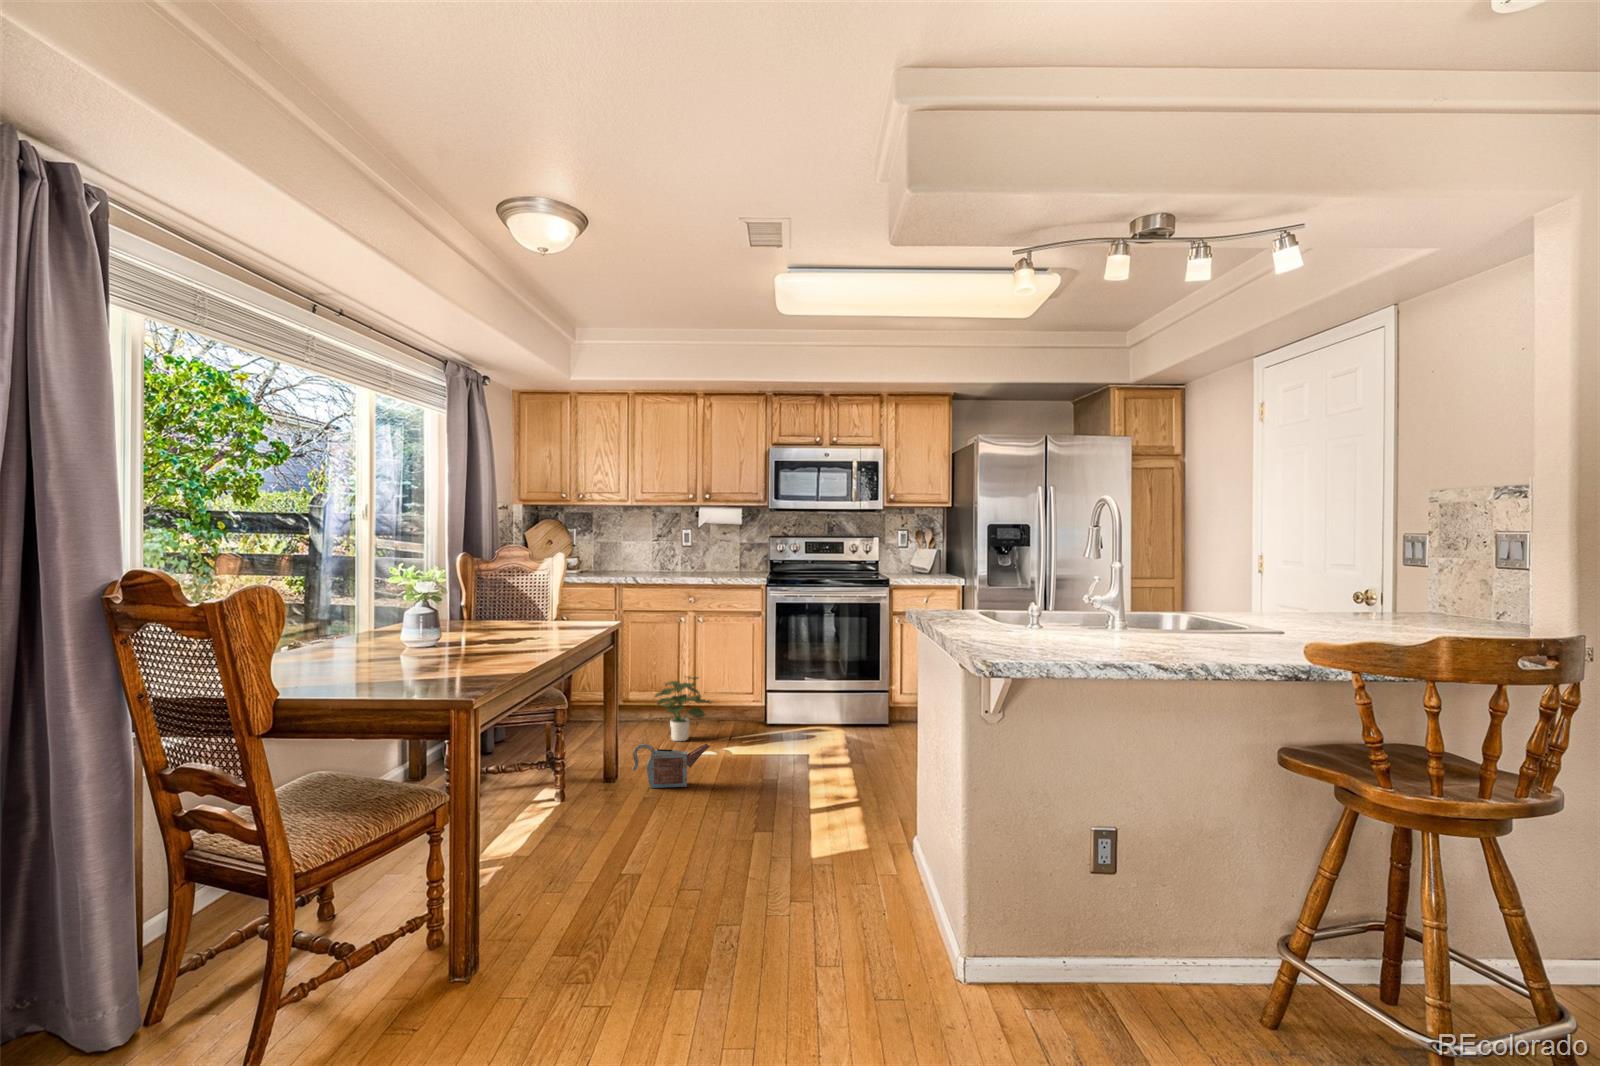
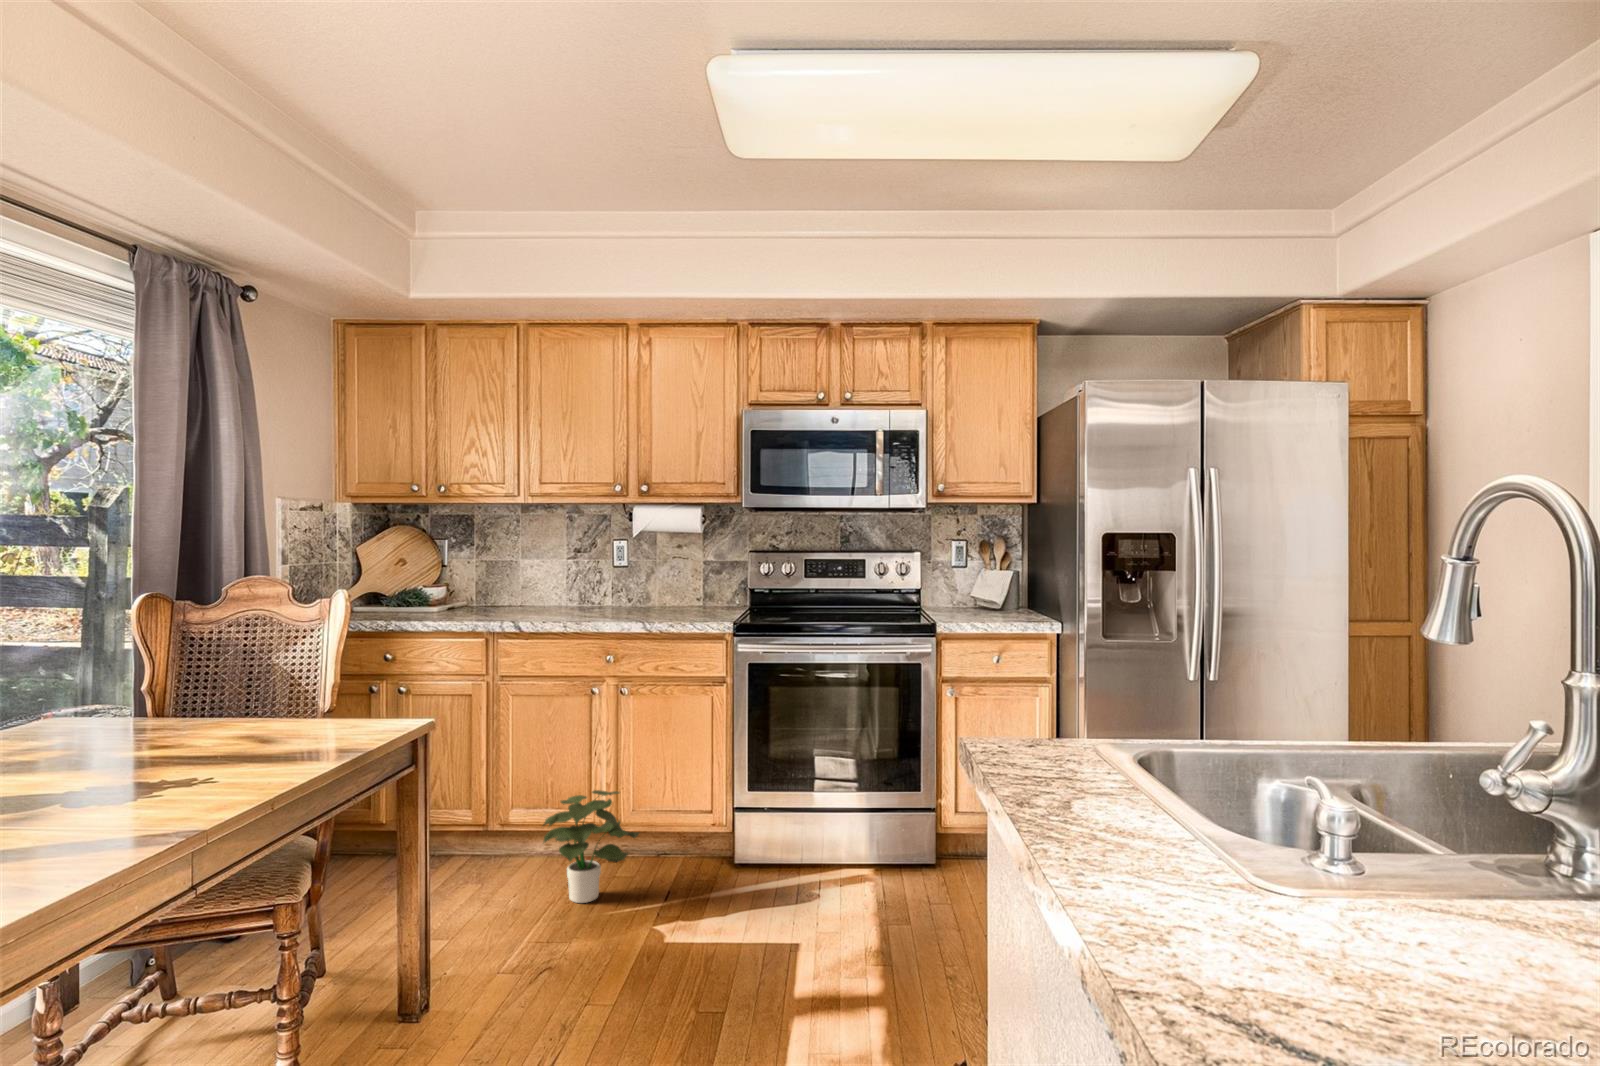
watering can: present [632,744,710,788] -> none [458,946,606,1033]

